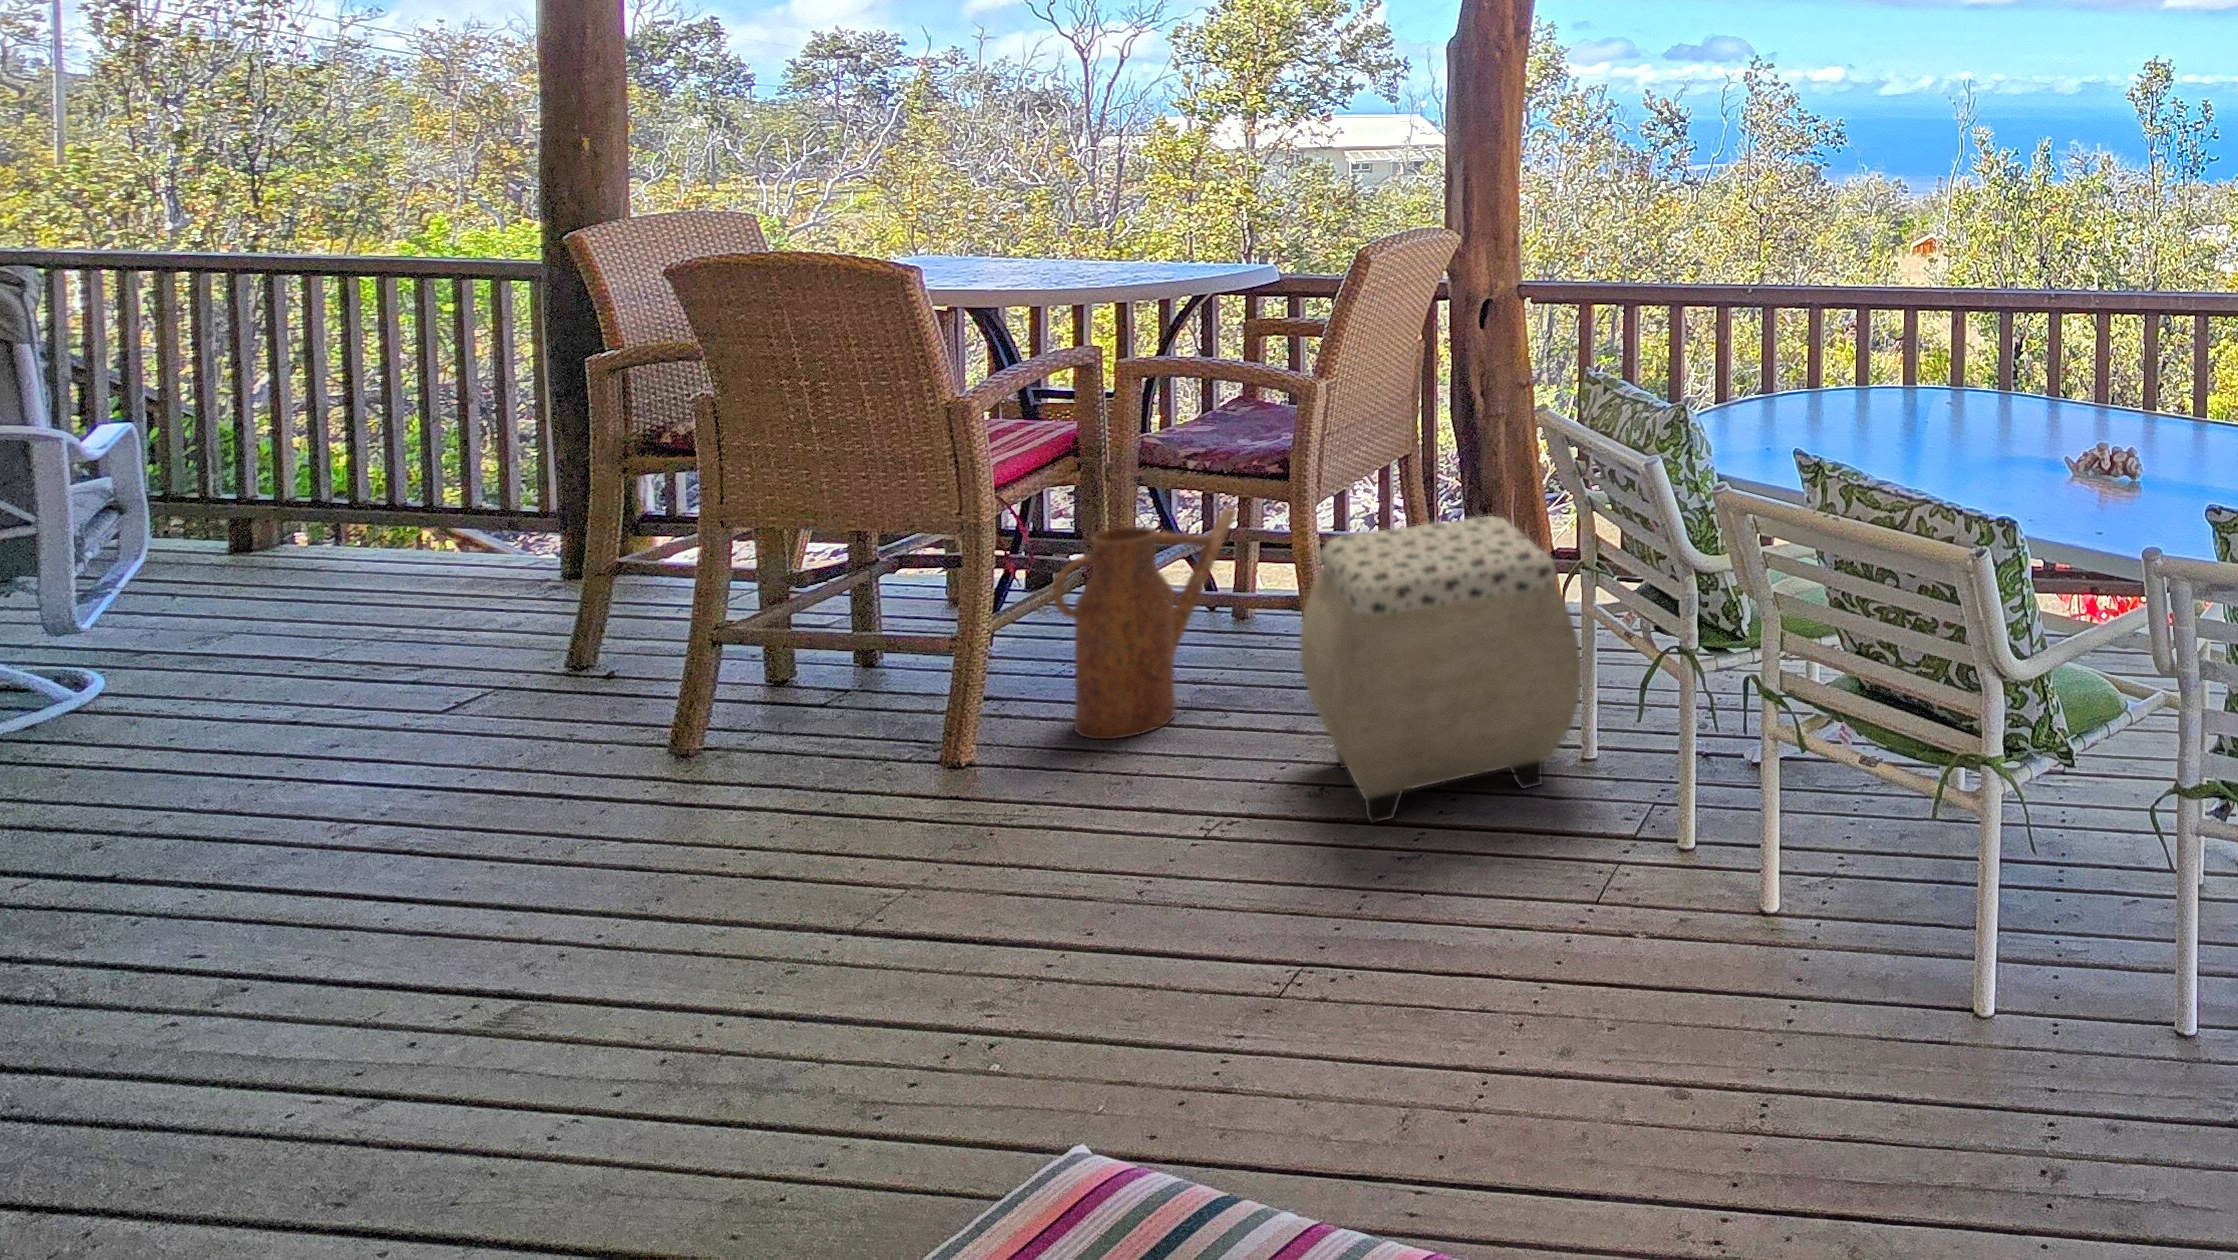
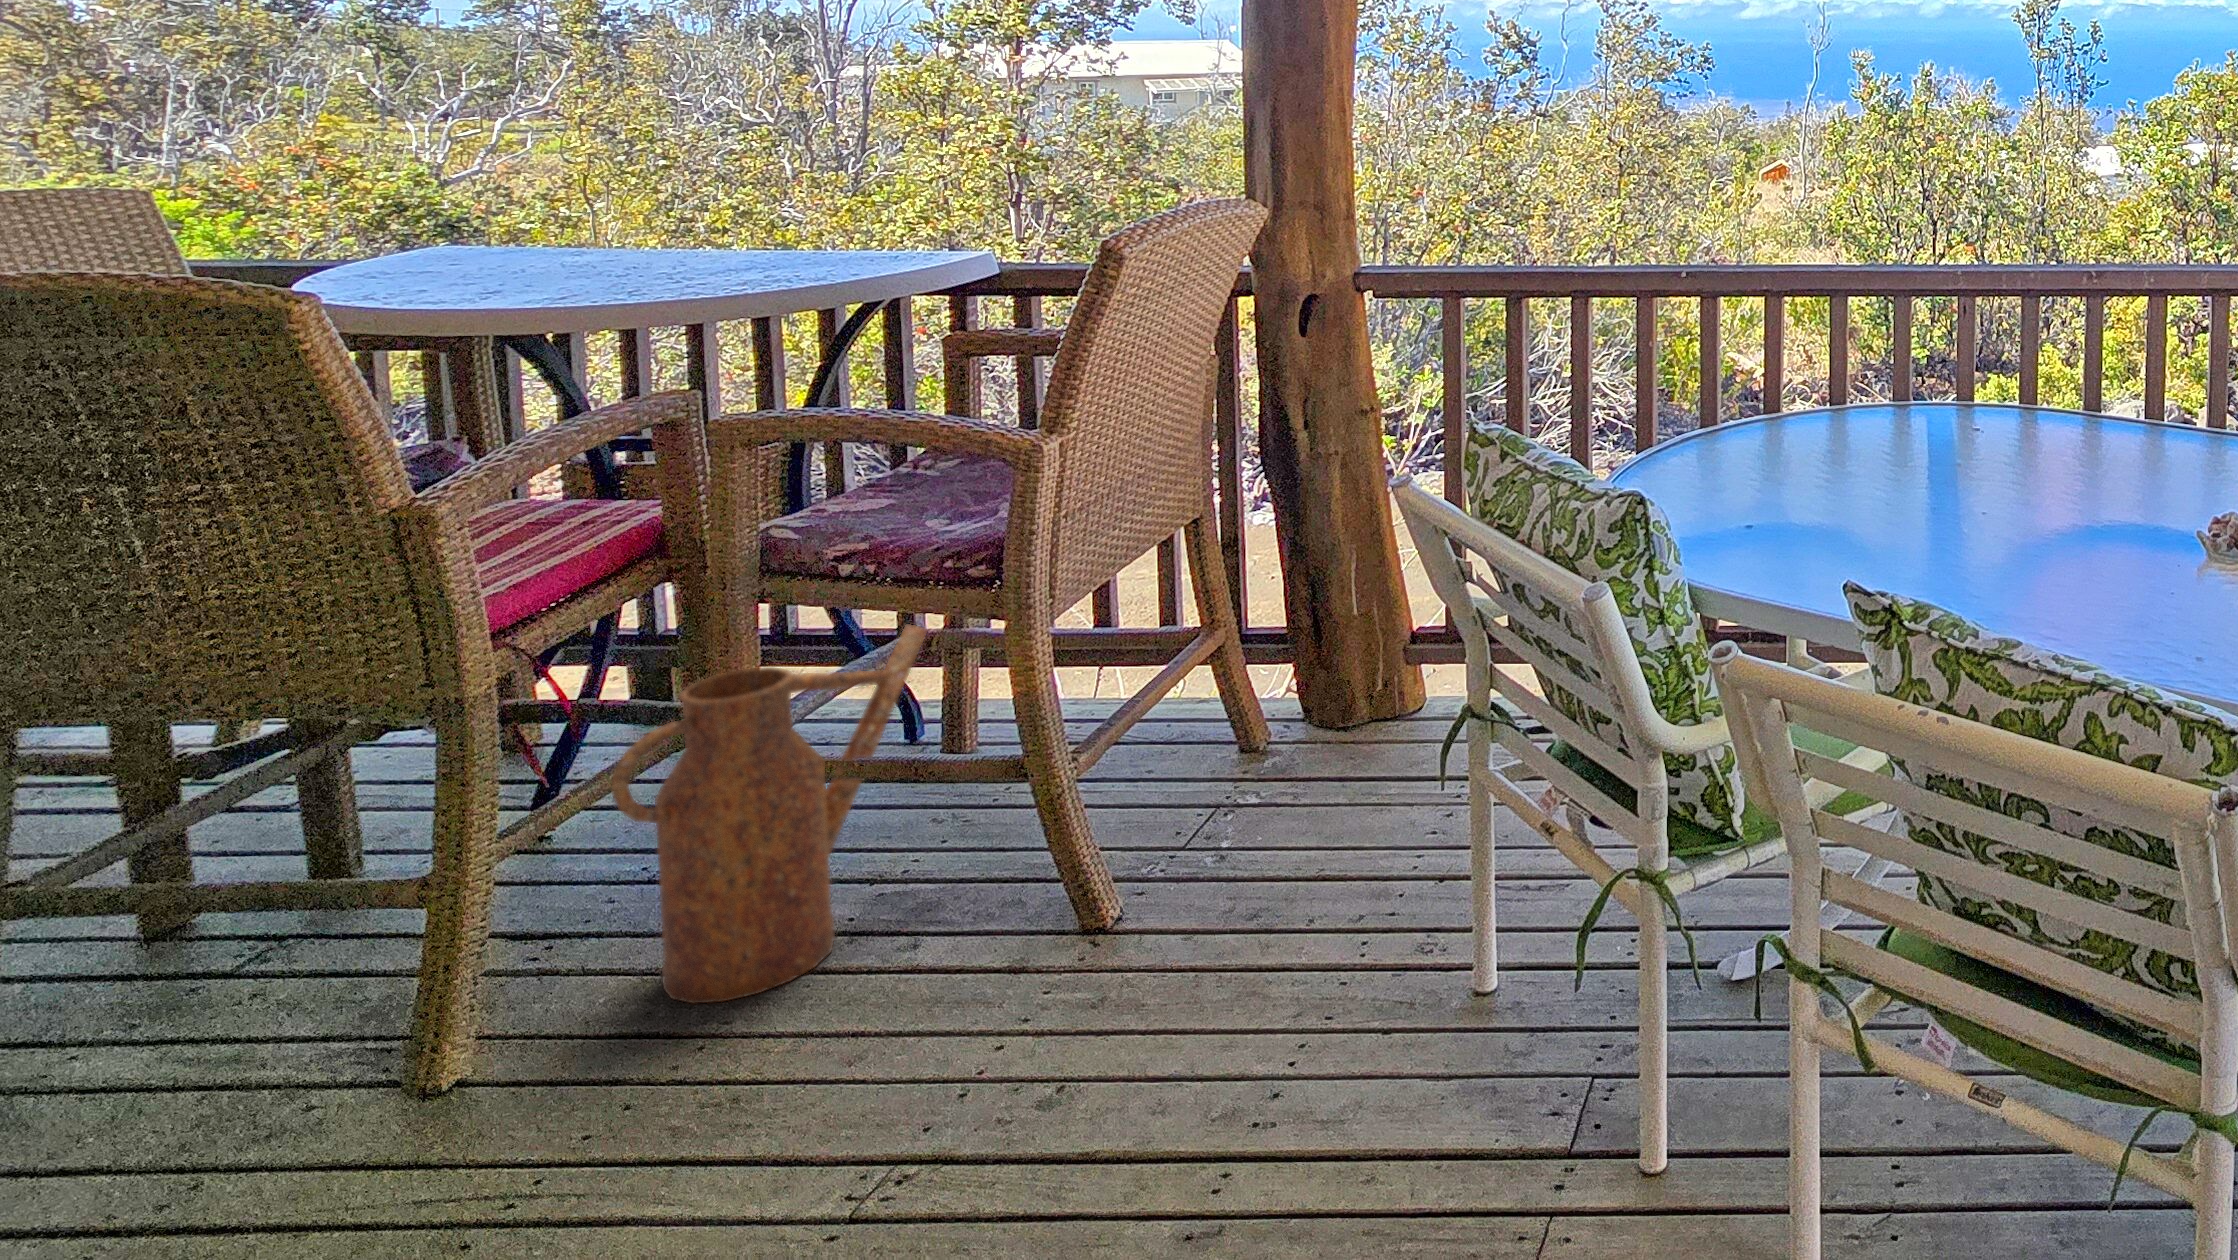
ottoman: present [1300,516,1582,823] -> none [1024,632,1474,1147]

